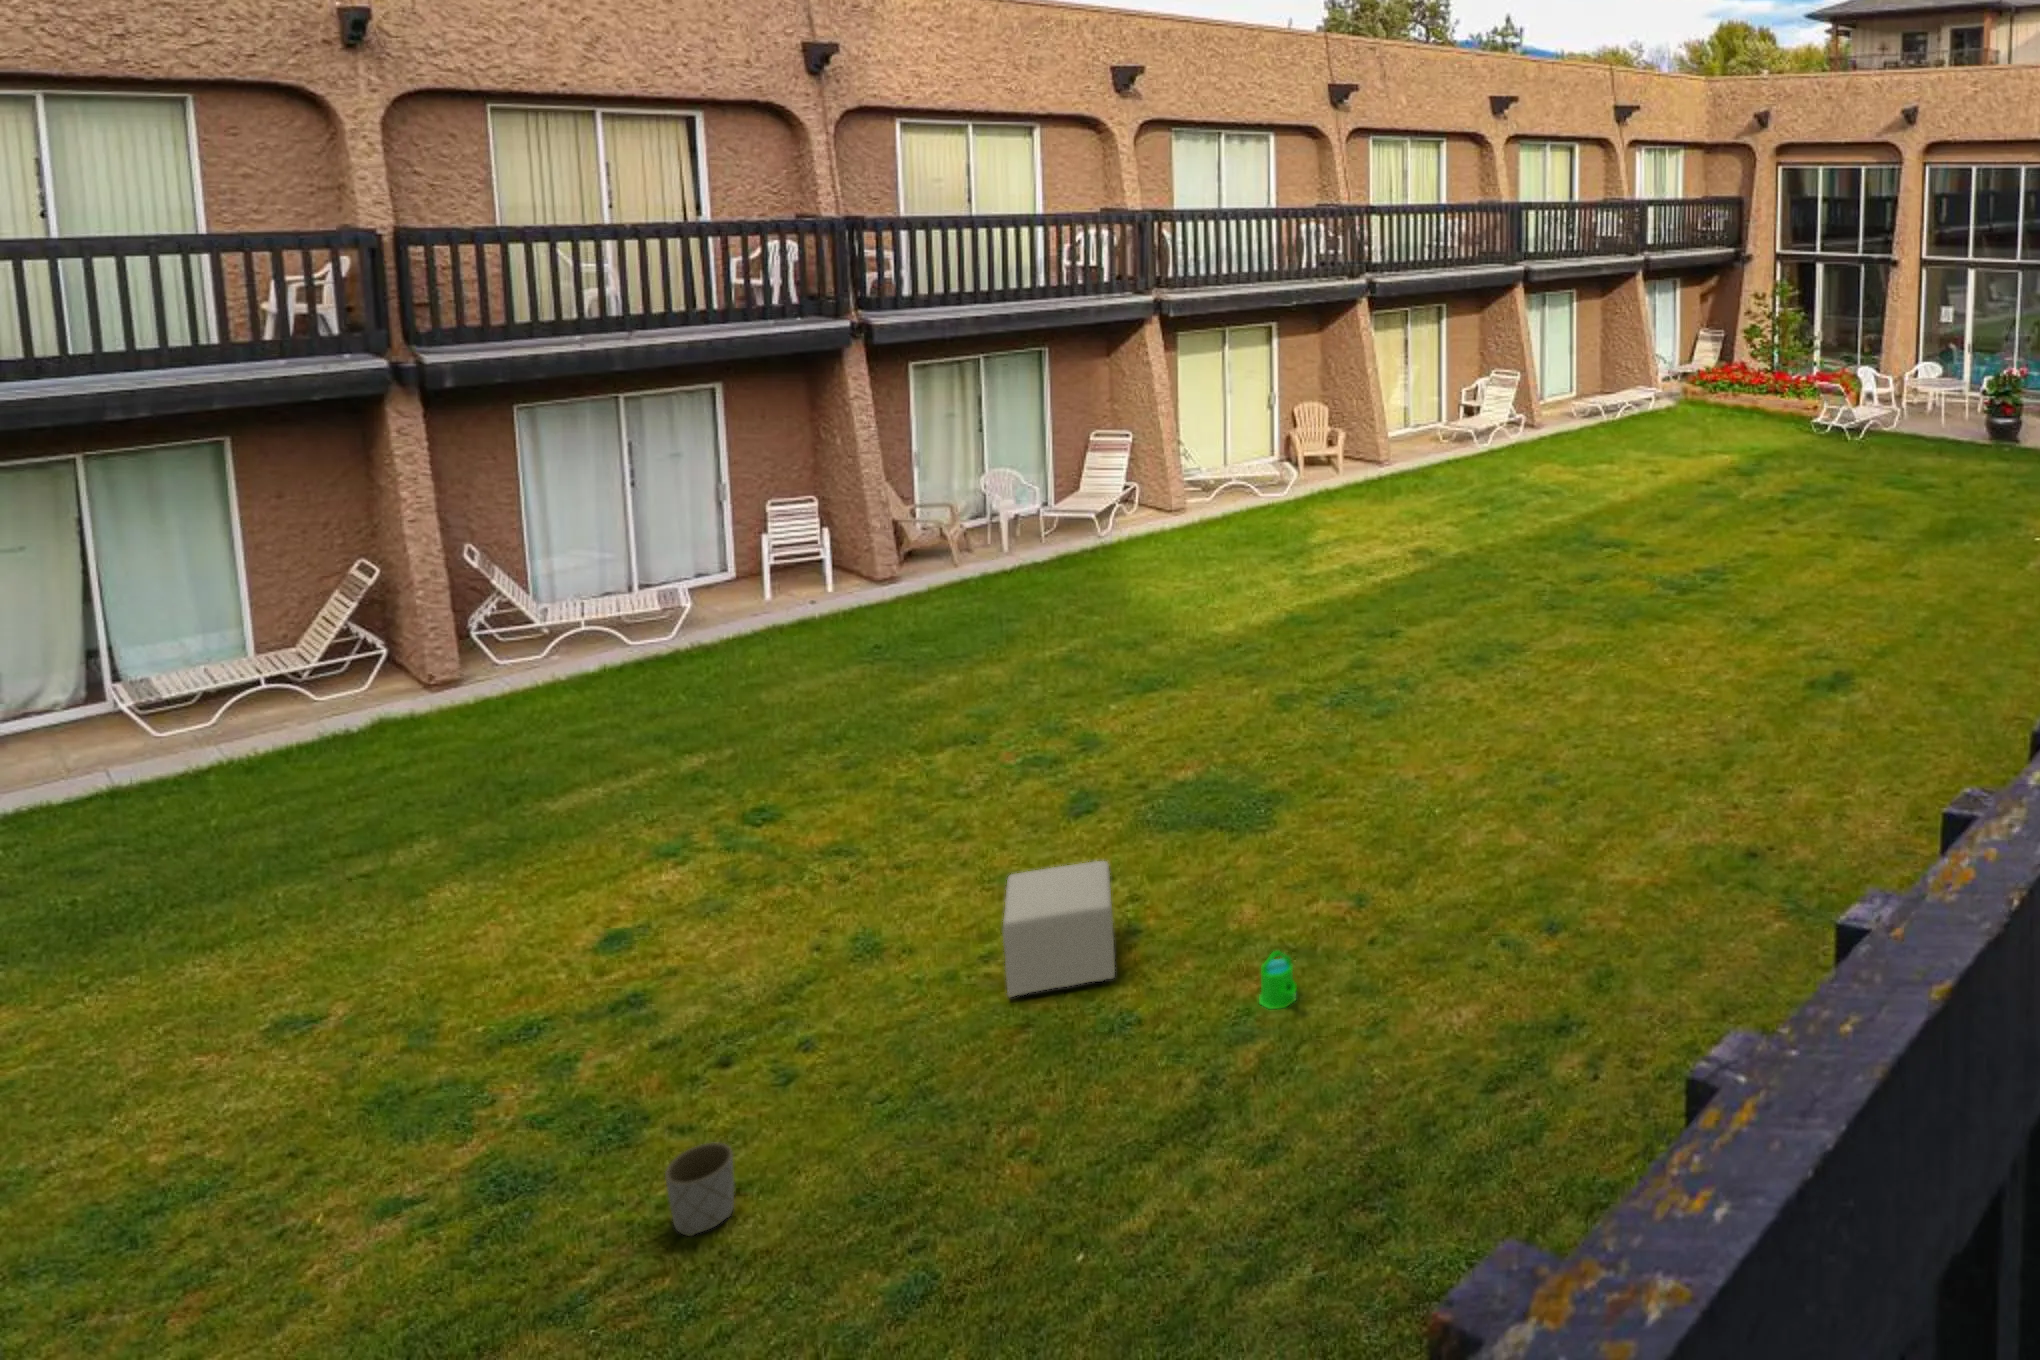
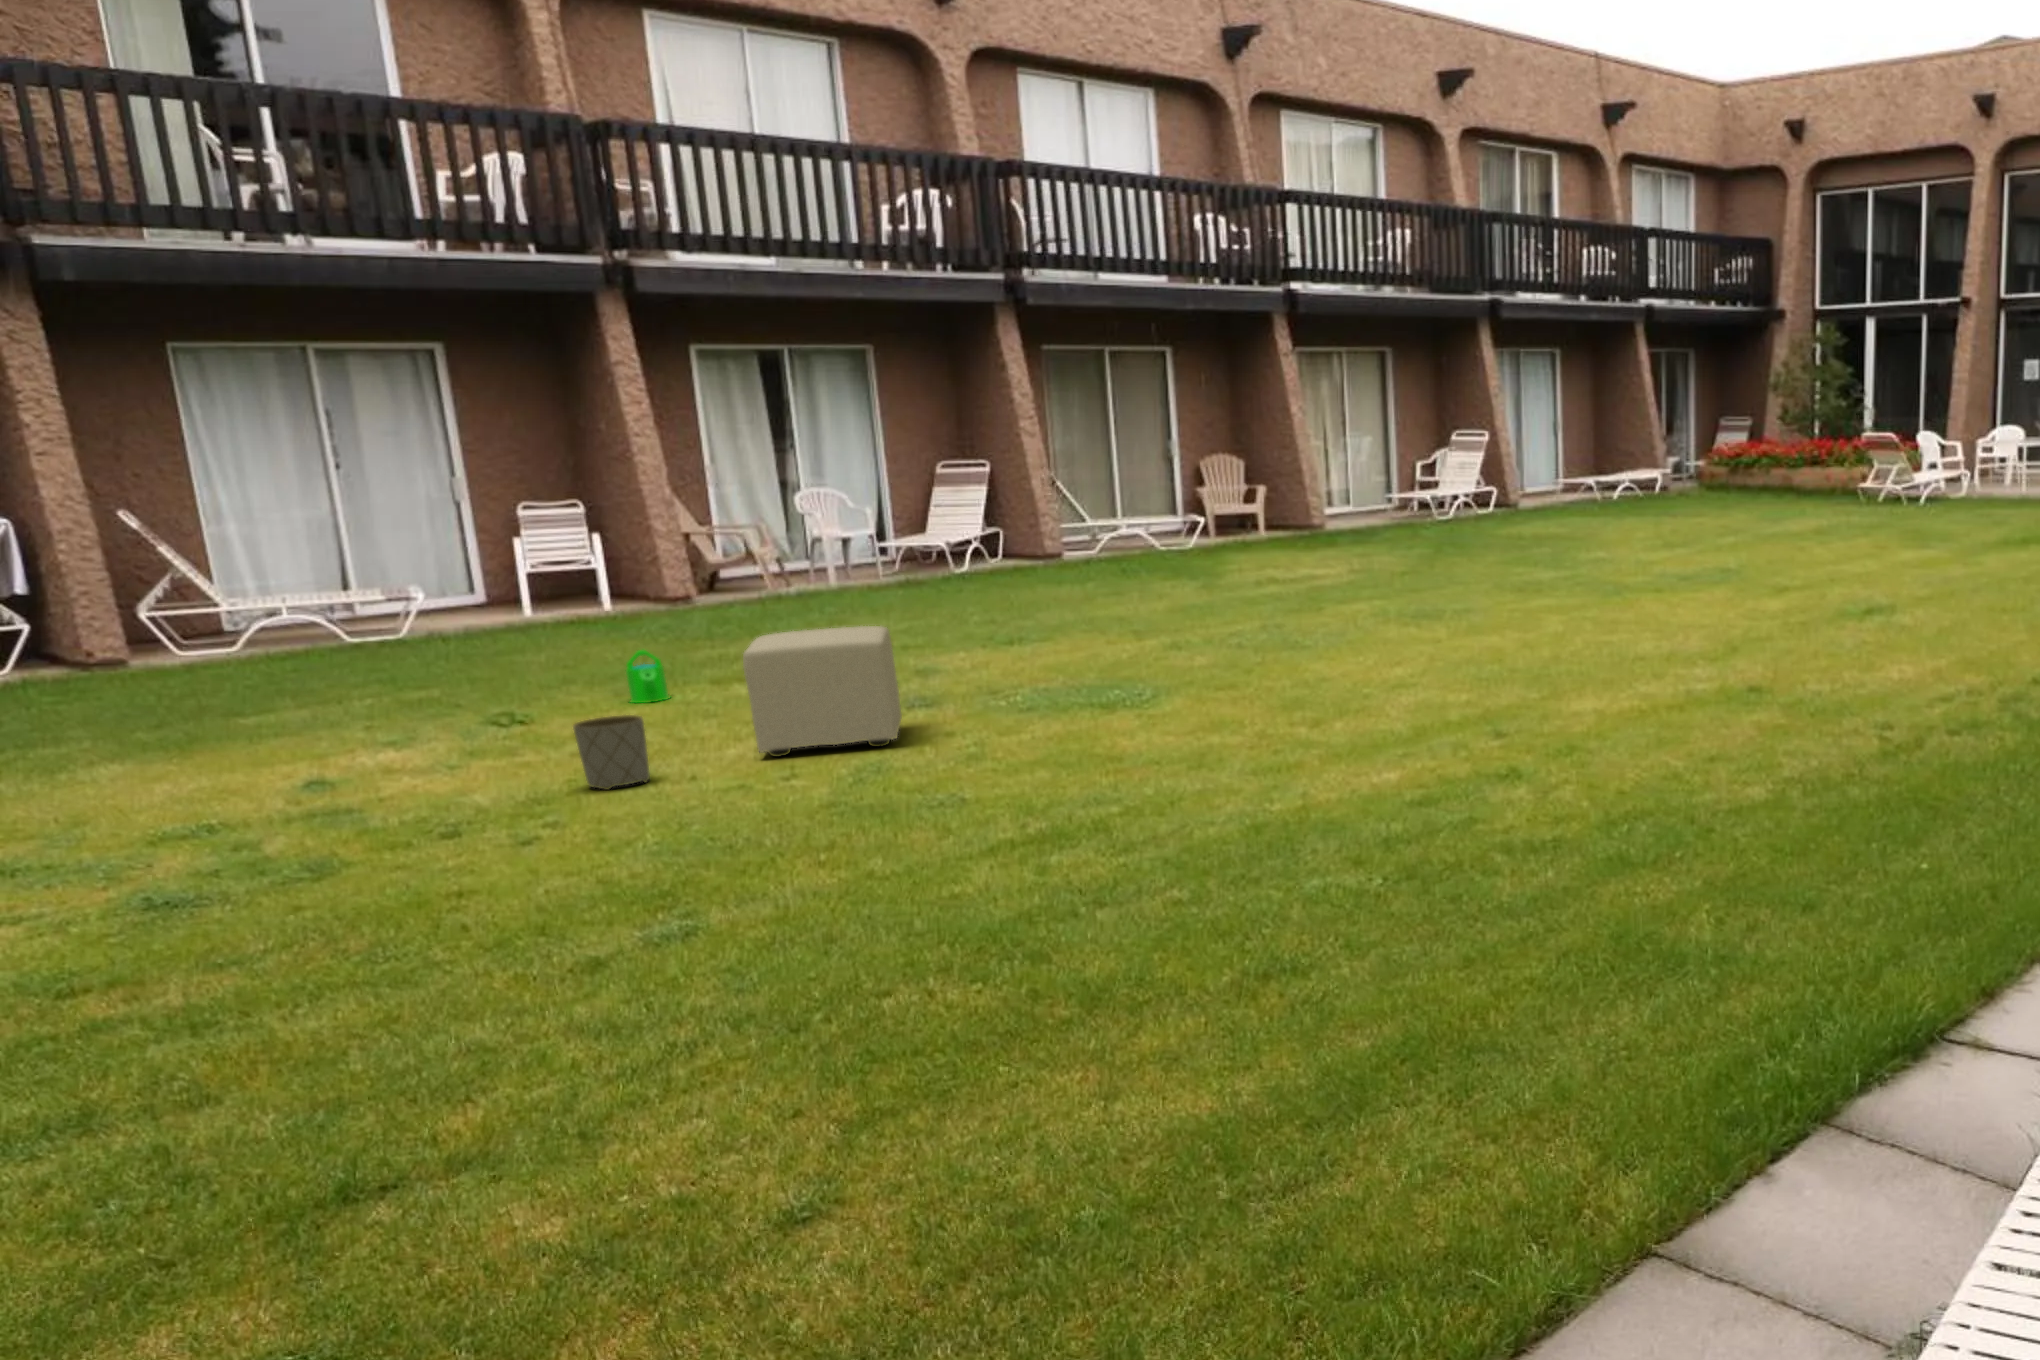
watering can: present [1259,951,1297,1009] -> present [626,649,669,703]
planter: present [665,1142,734,1236] -> present [573,715,650,790]

